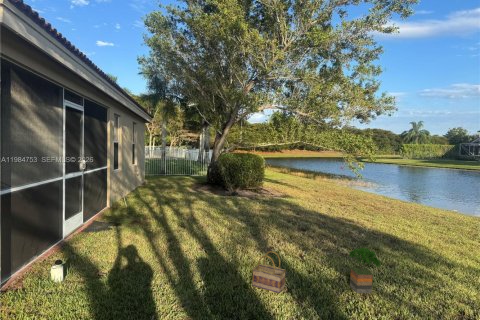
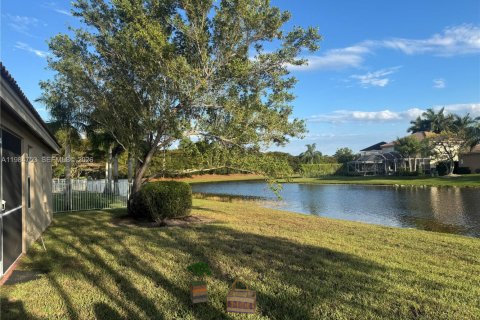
potted tree: present [349,248,381,293] -> present [187,262,212,303]

